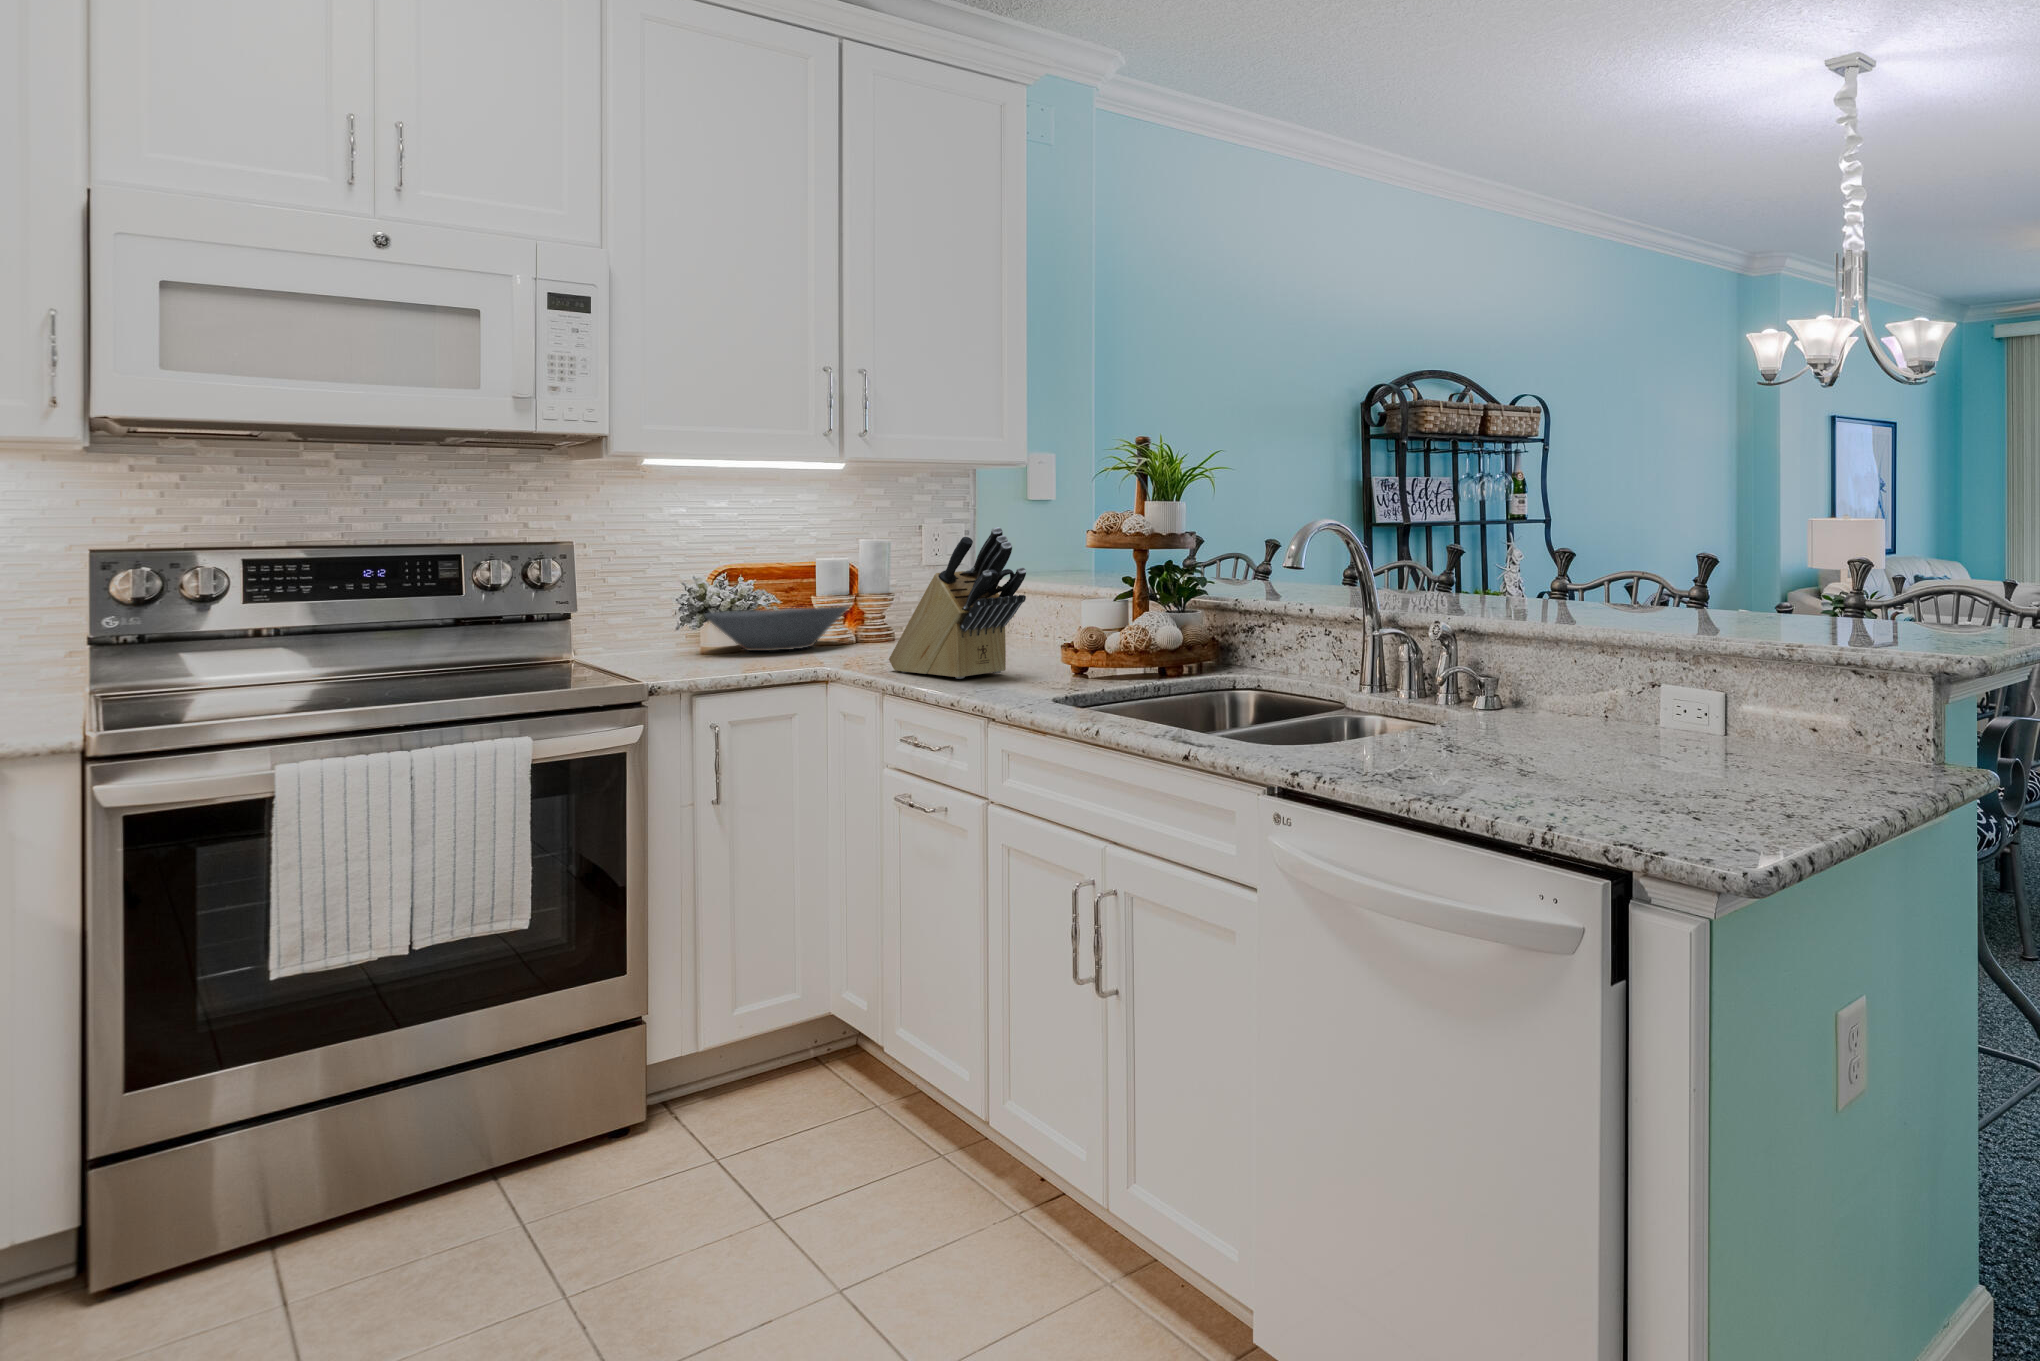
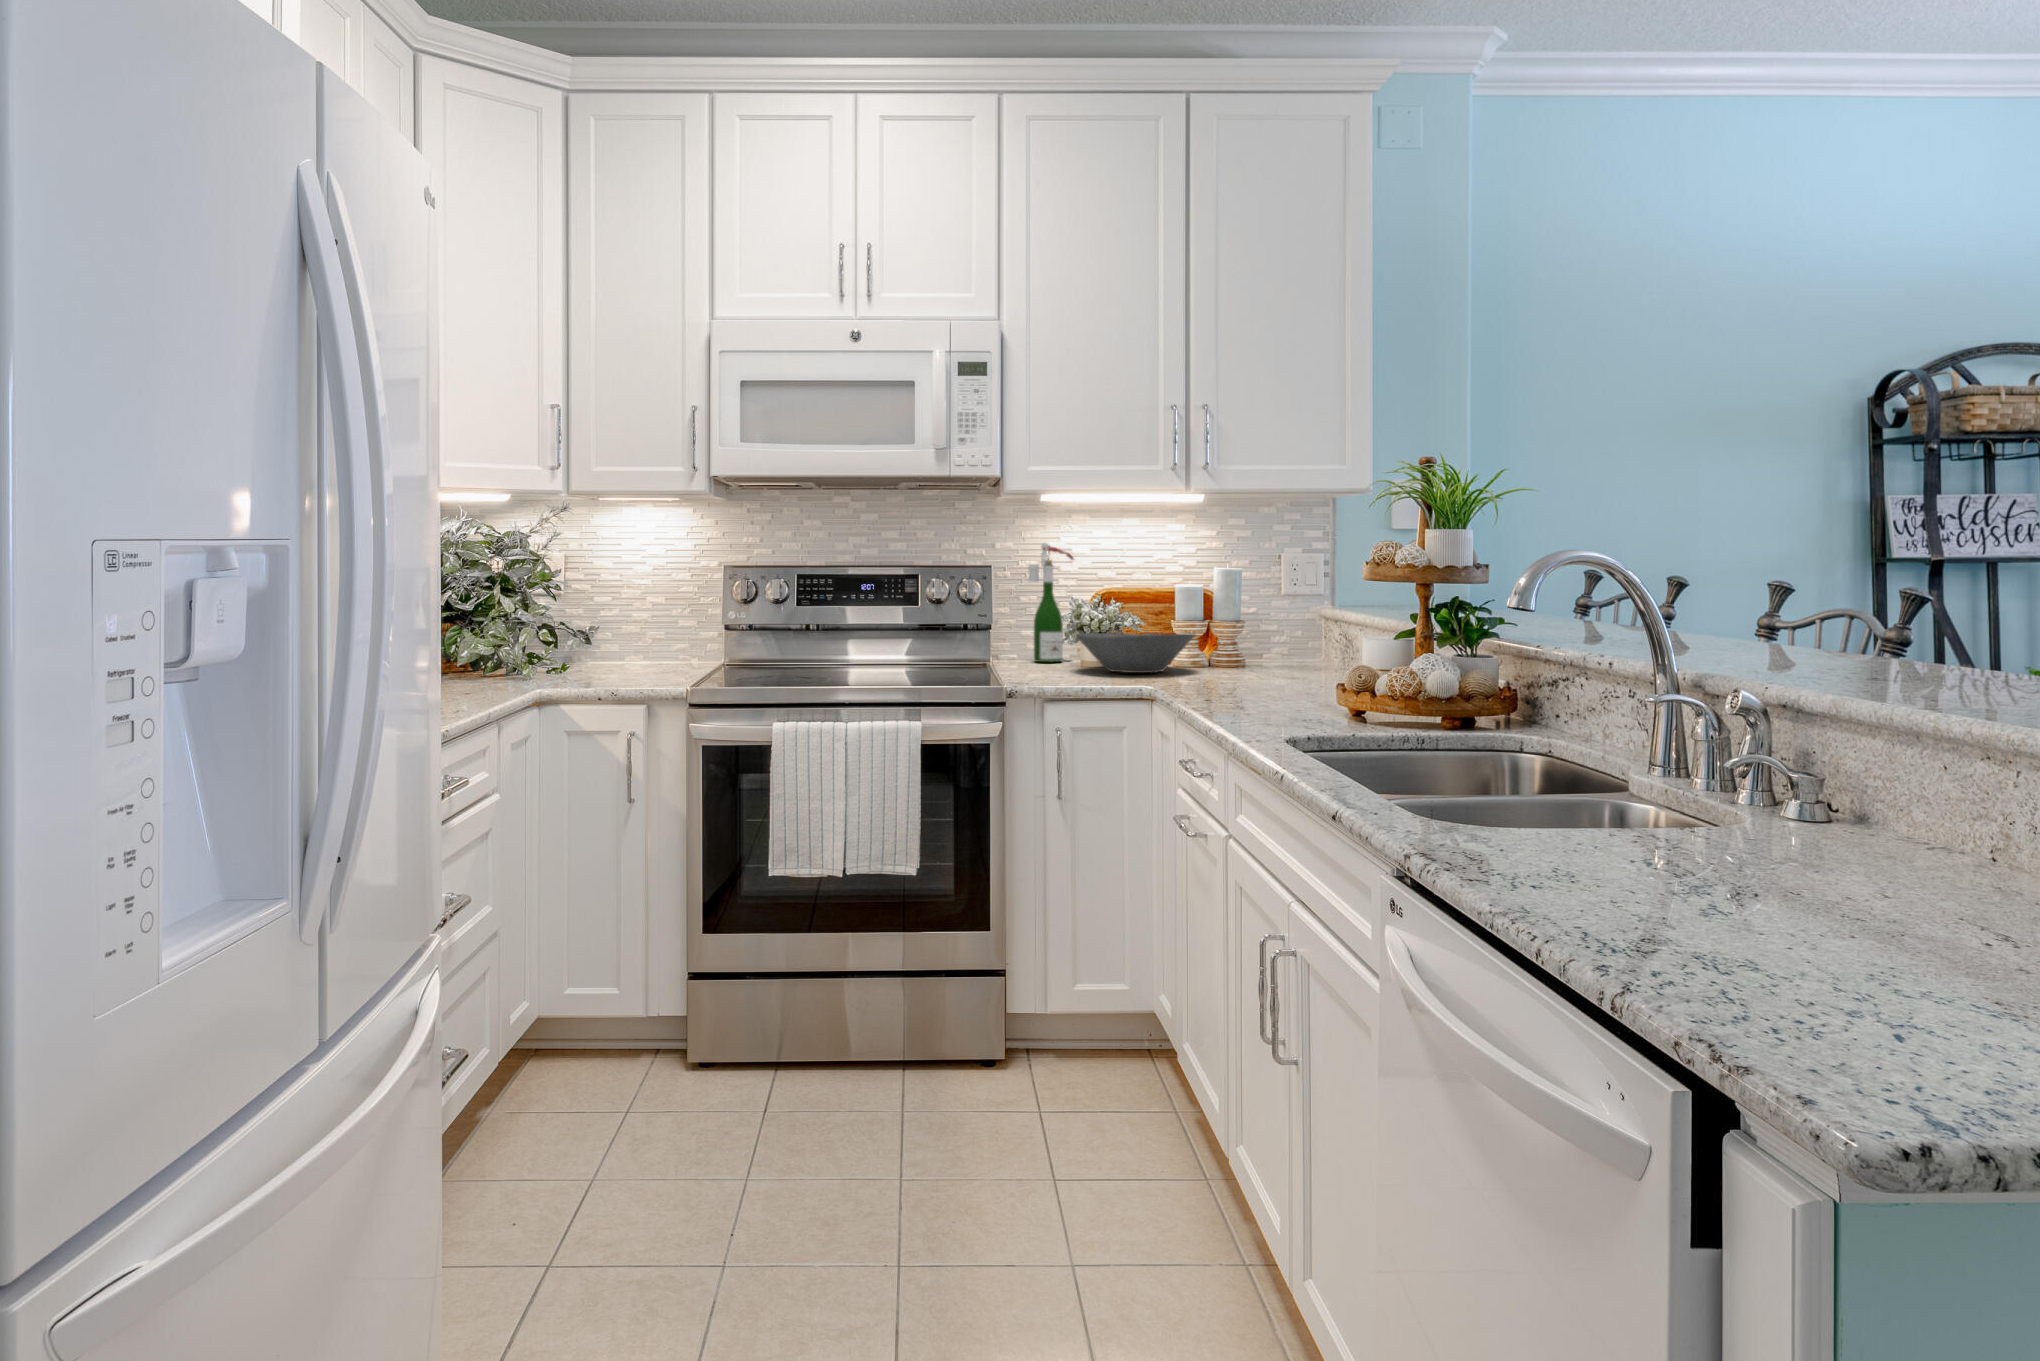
wine bottle: none [624,517,685,647] -> present [1028,544,1073,662]
knife block: present [889,527,1026,679] -> none [1199,555,1310,711]

